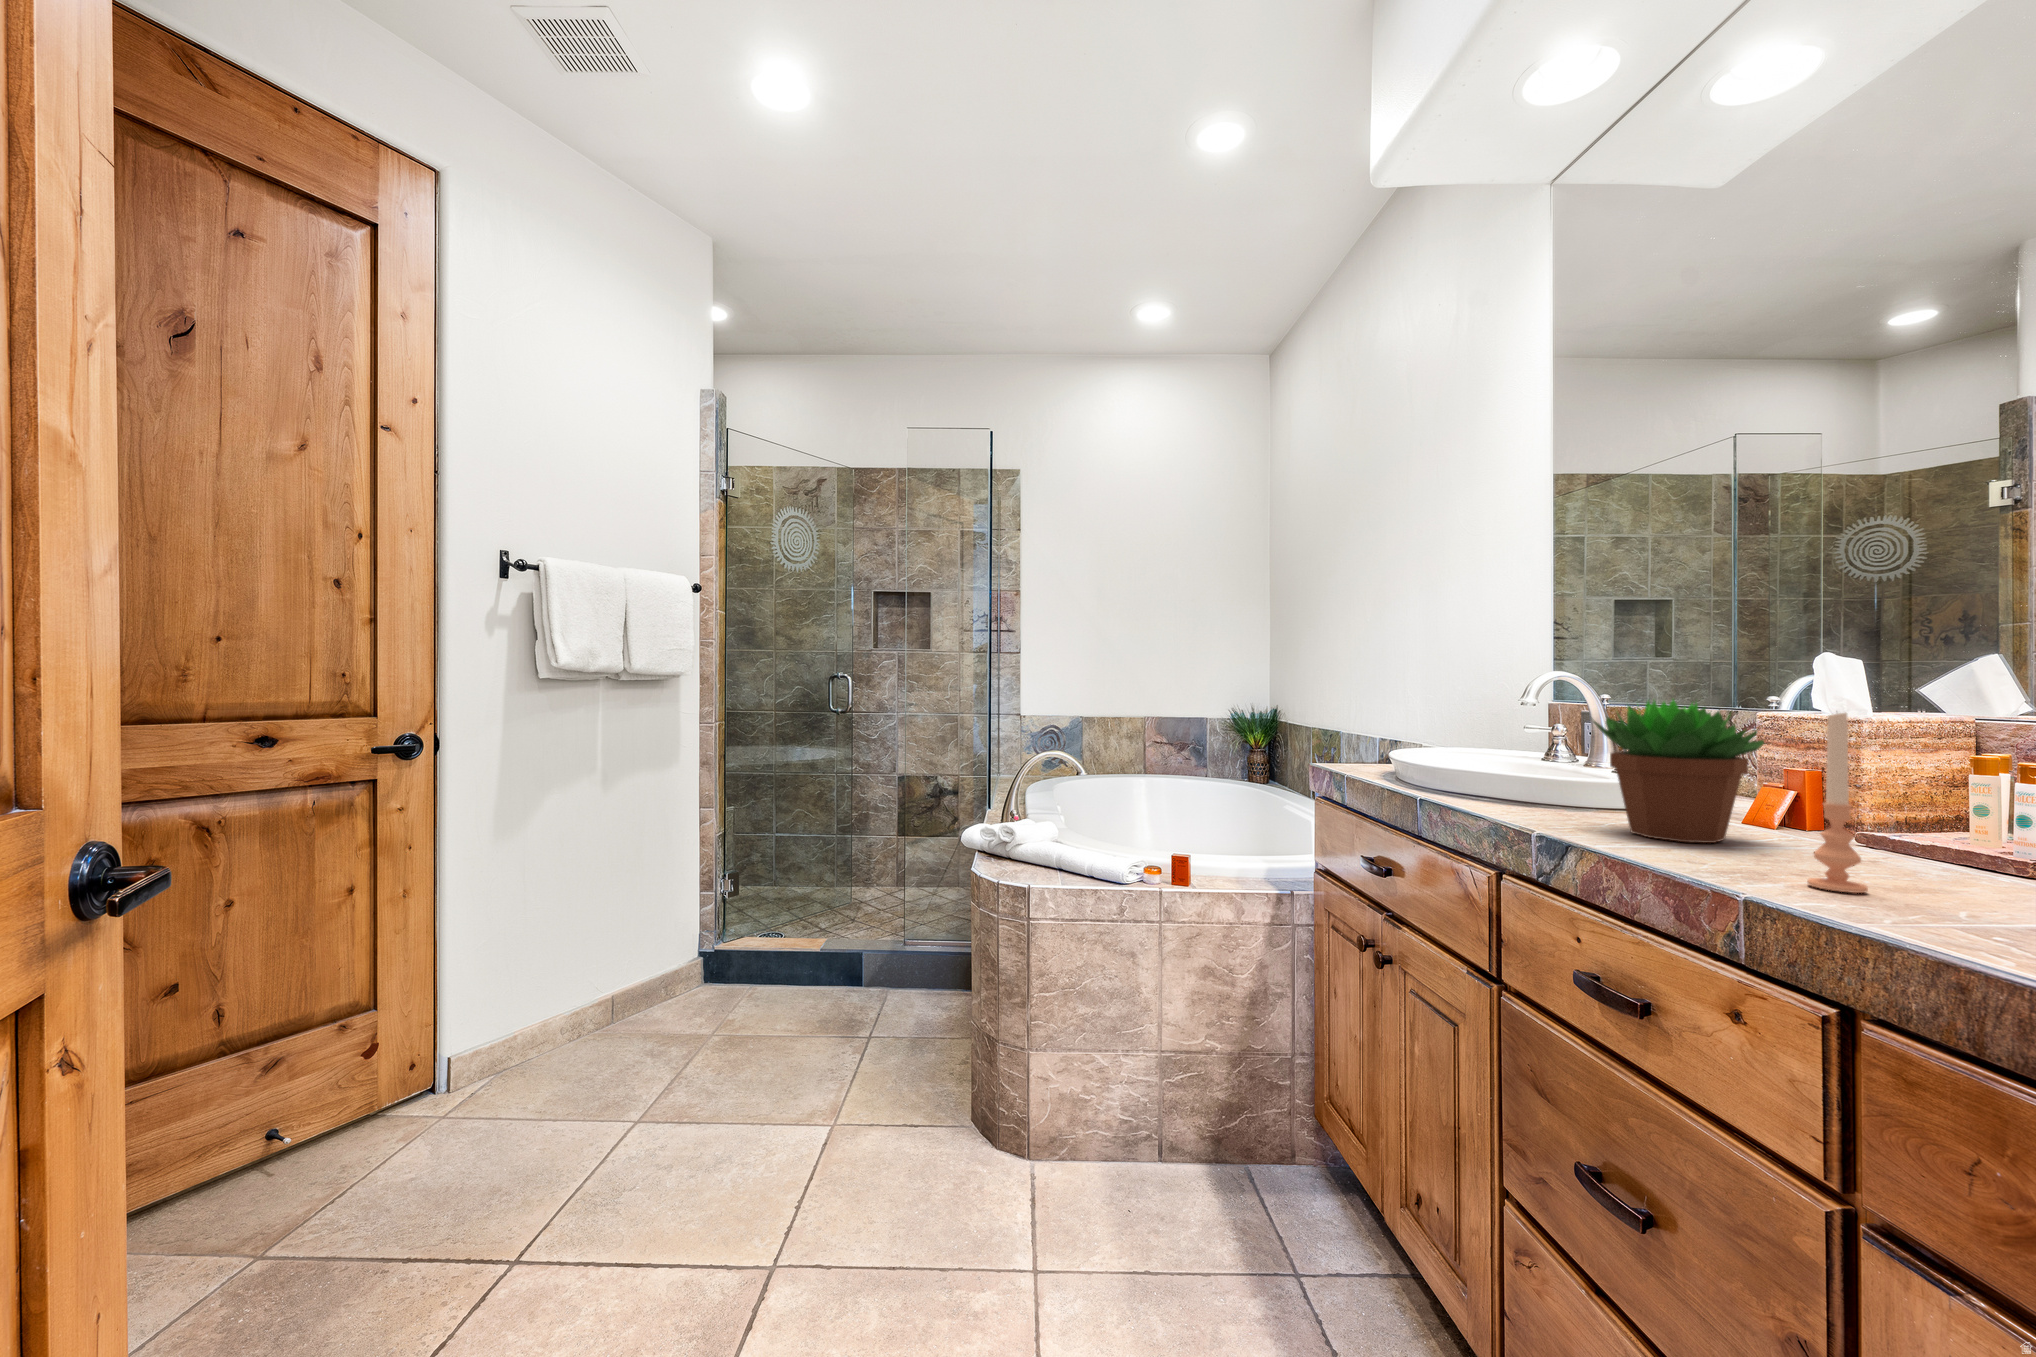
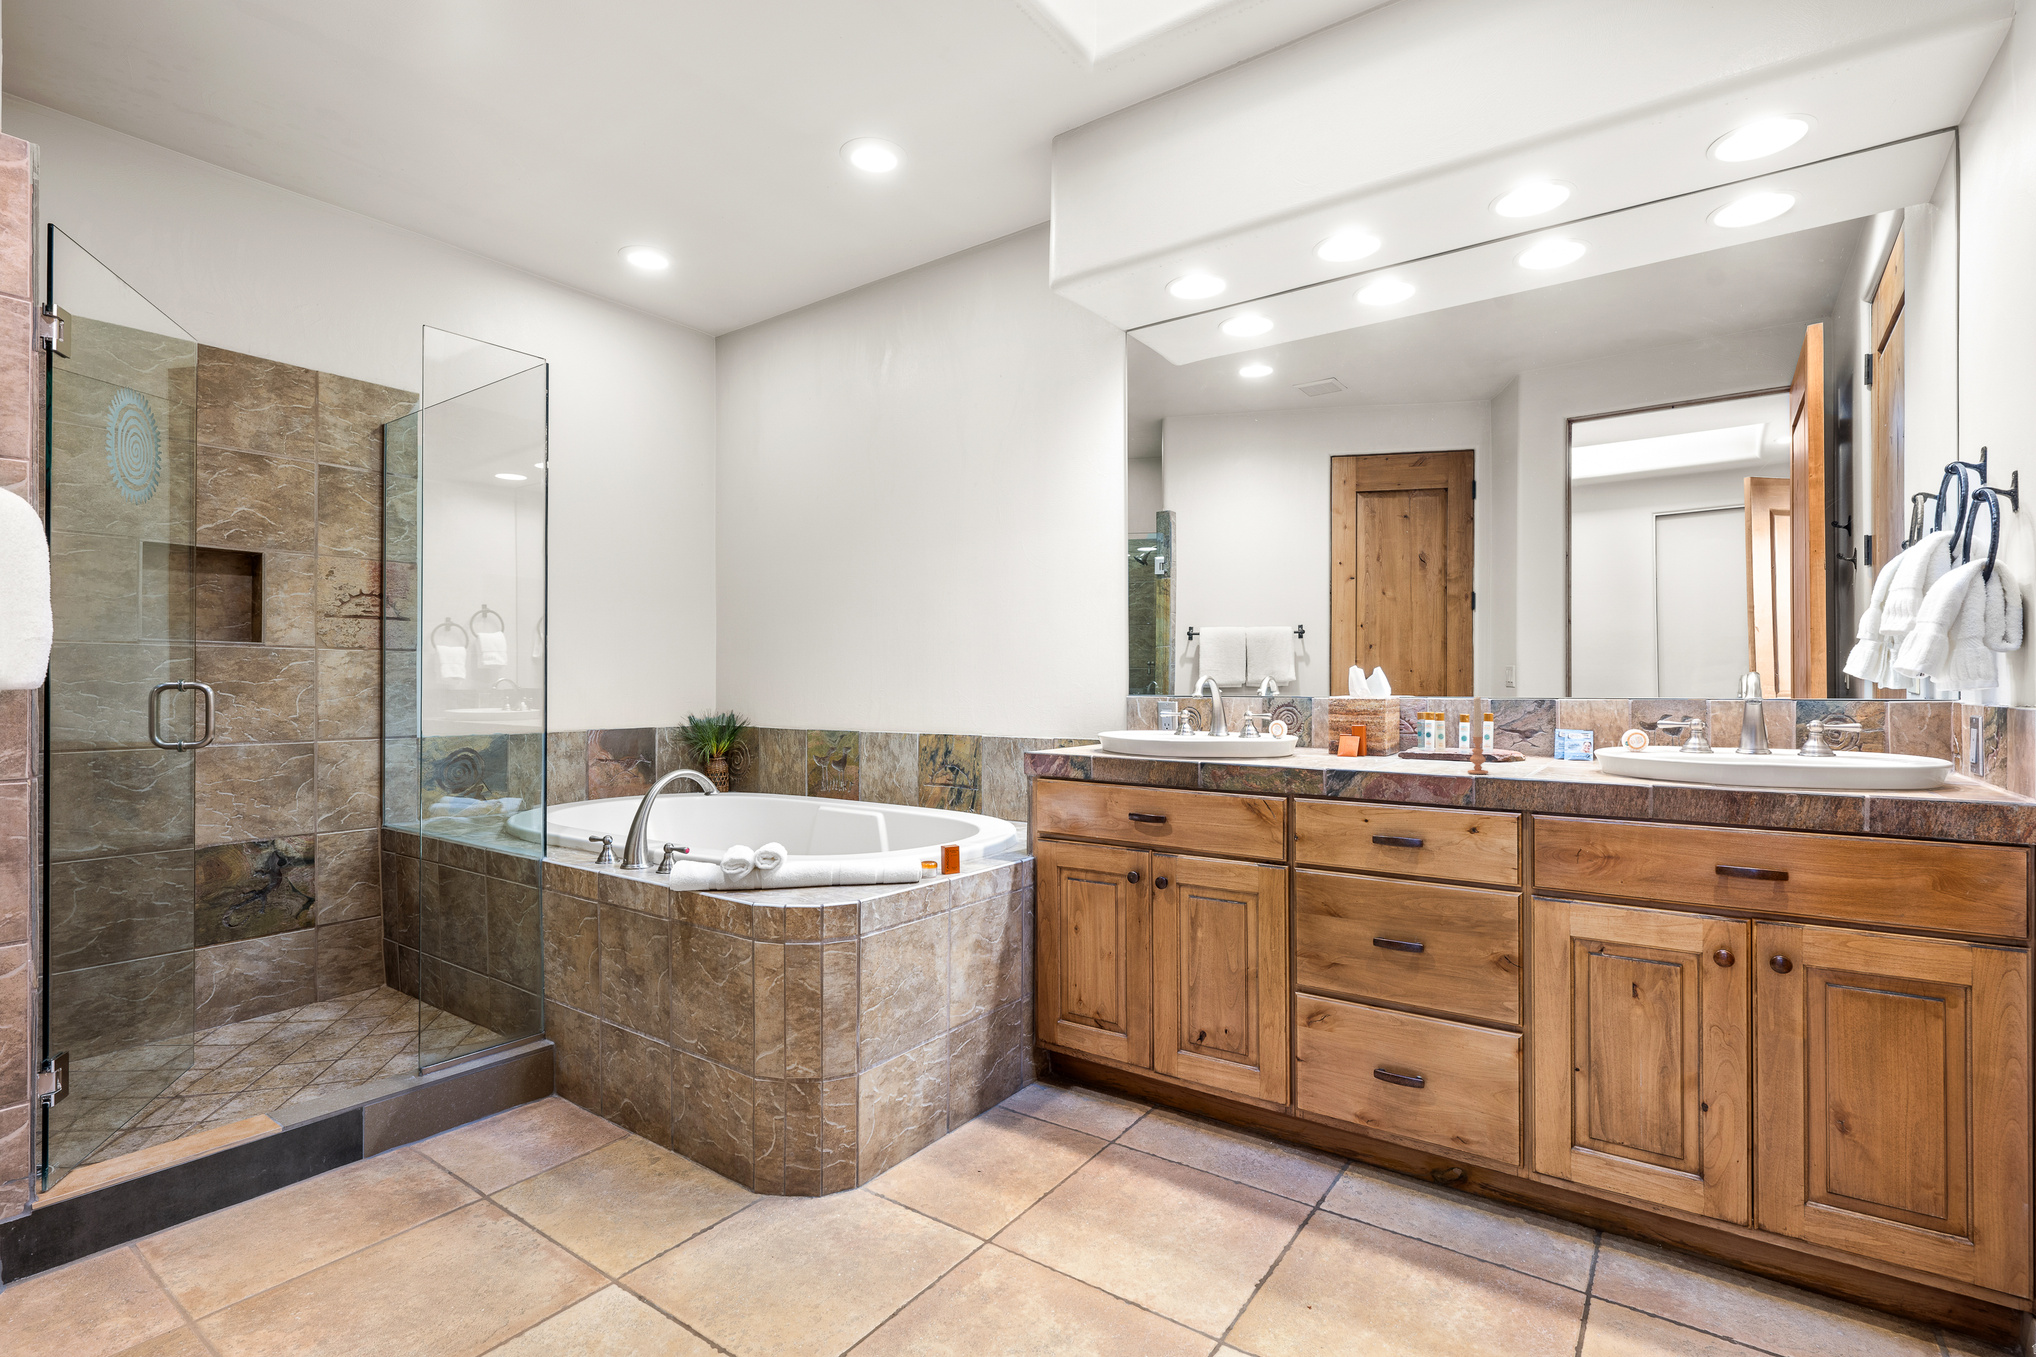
succulent plant: present [1593,700,1764,843] -> none [1324,691,1401,767]

